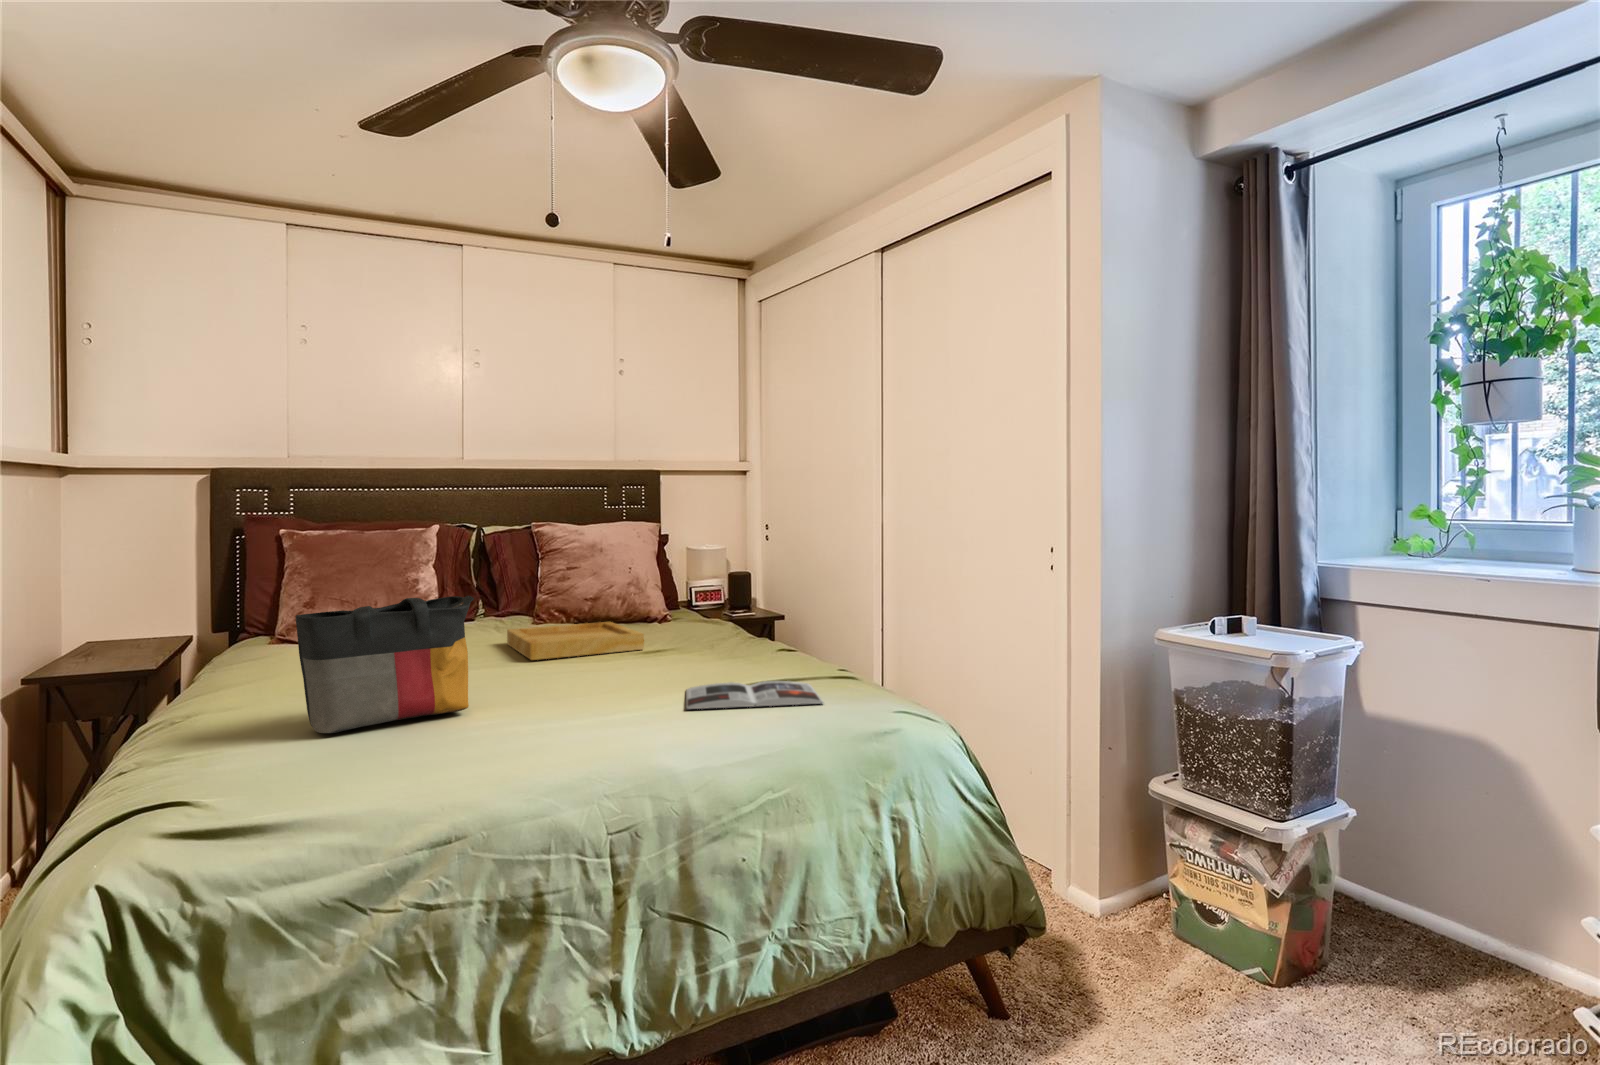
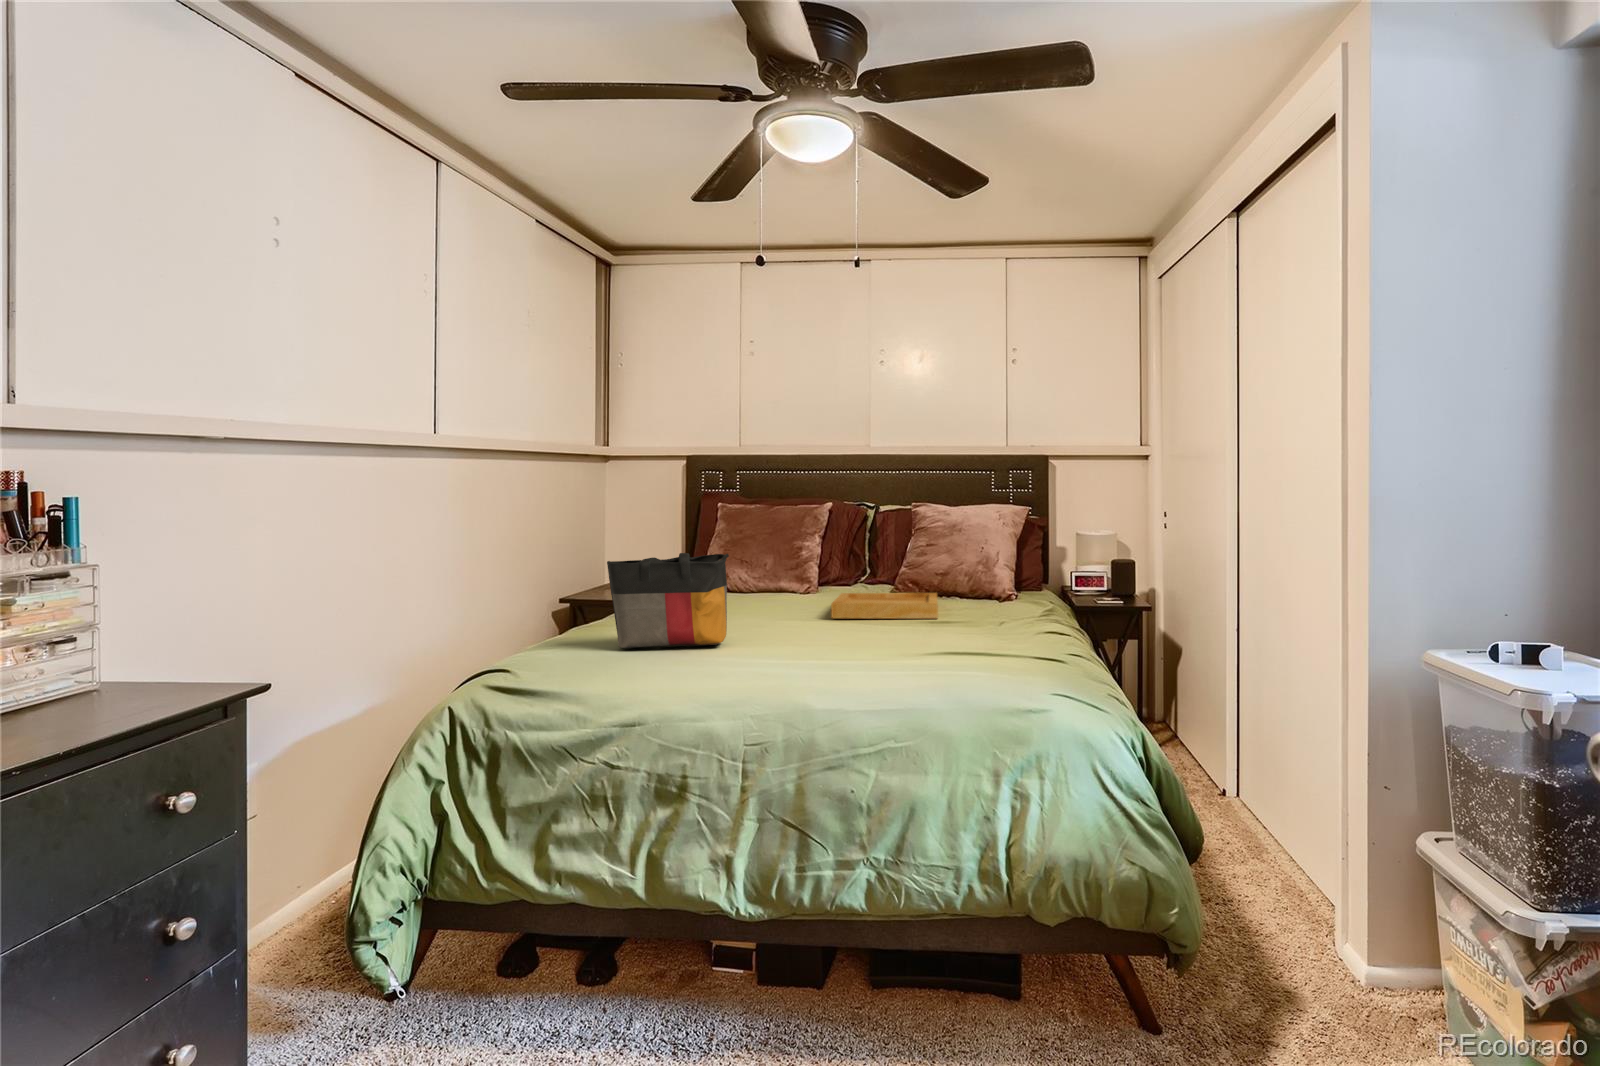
magazine: present [686,681,823,709] -> none [868,648,1017,673]

